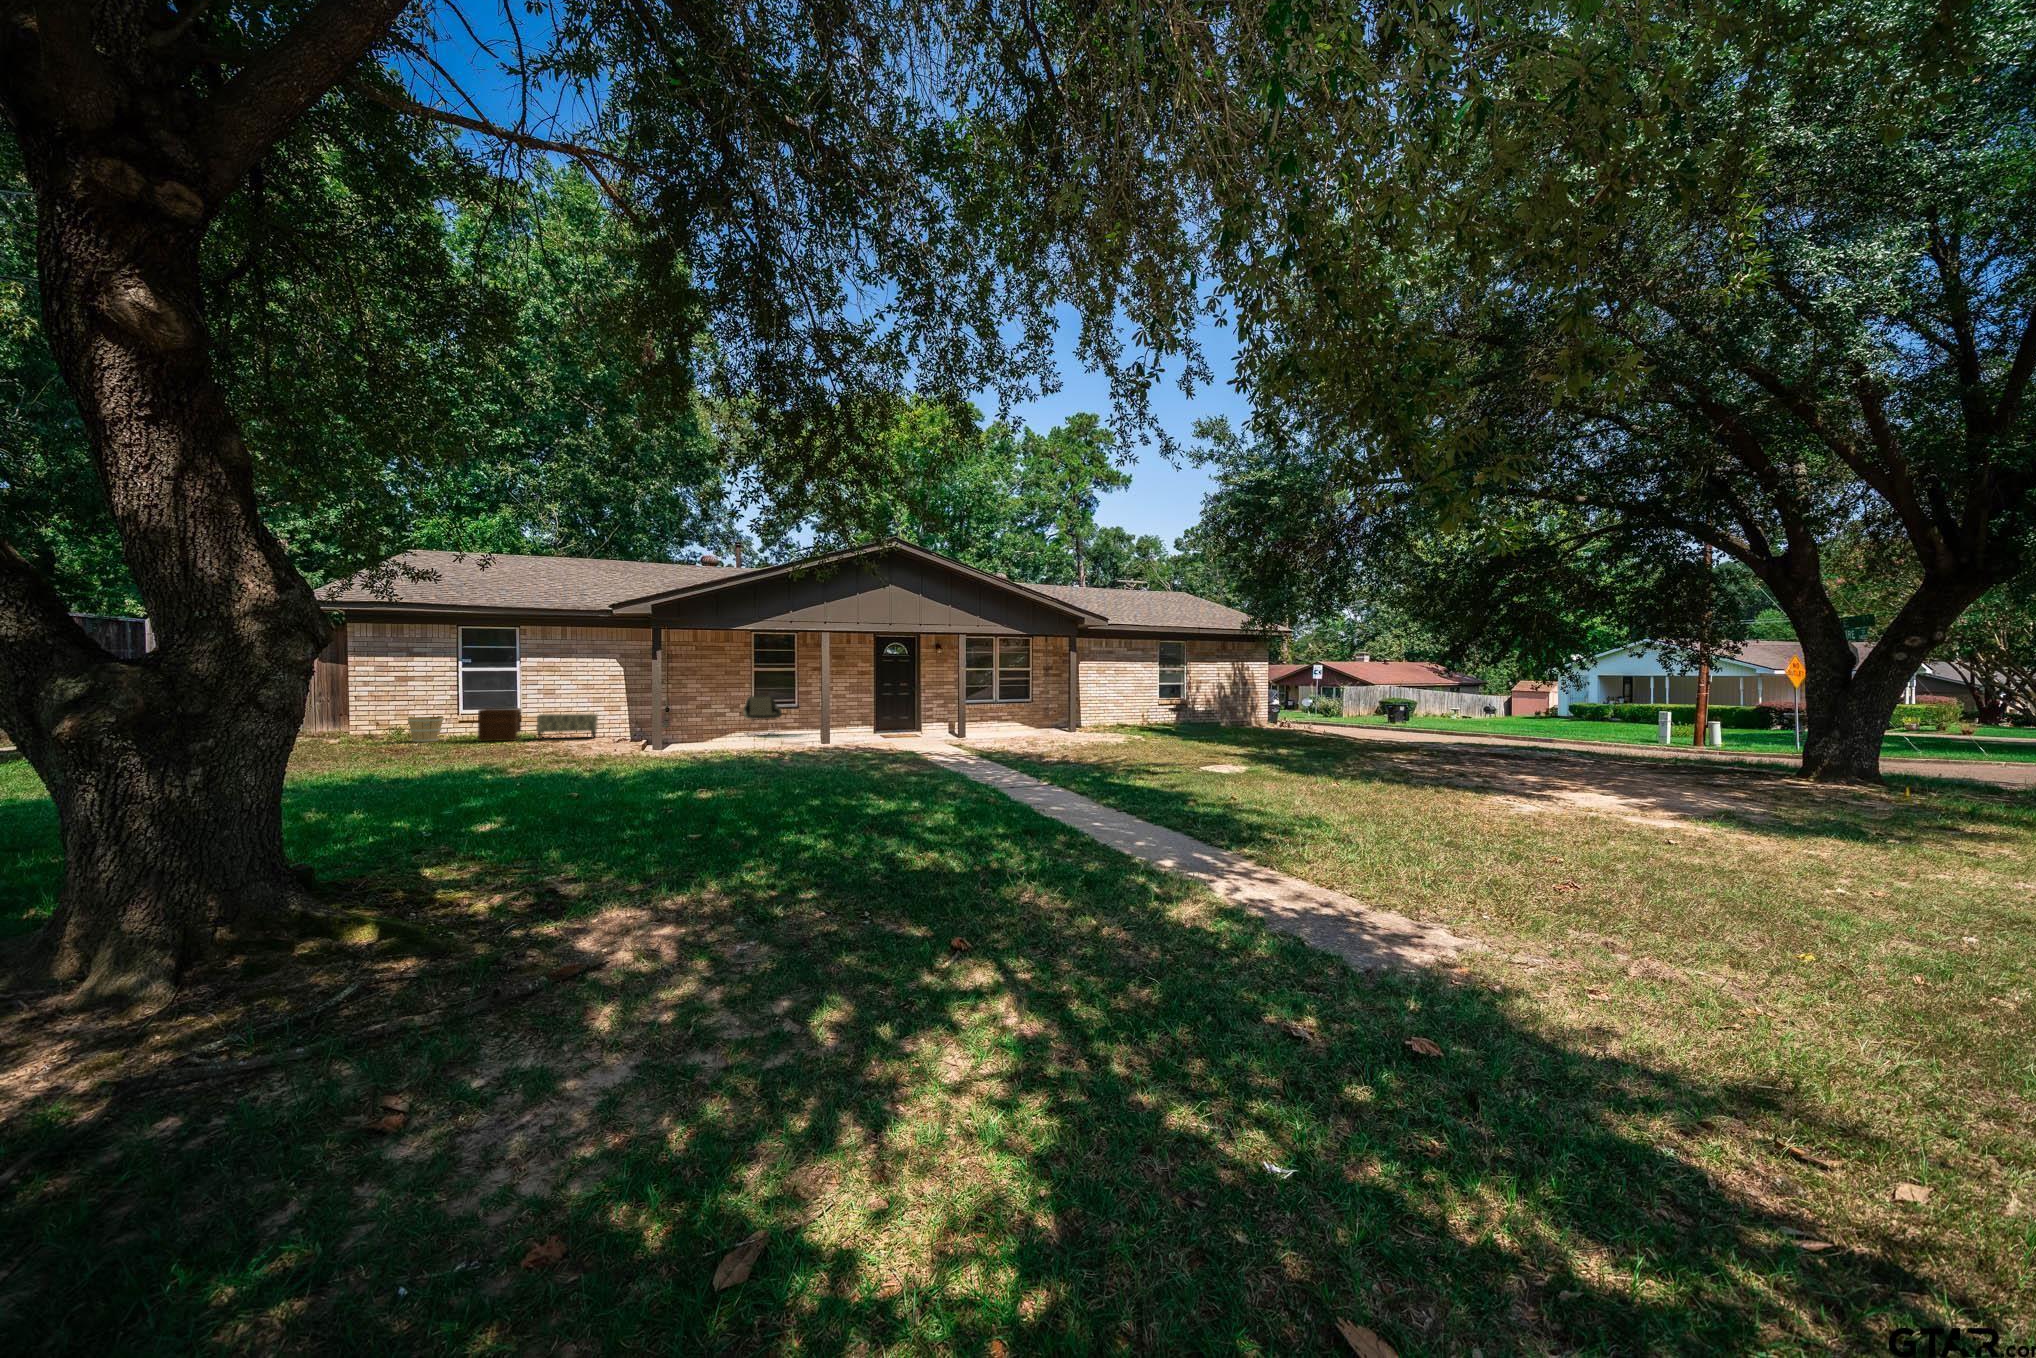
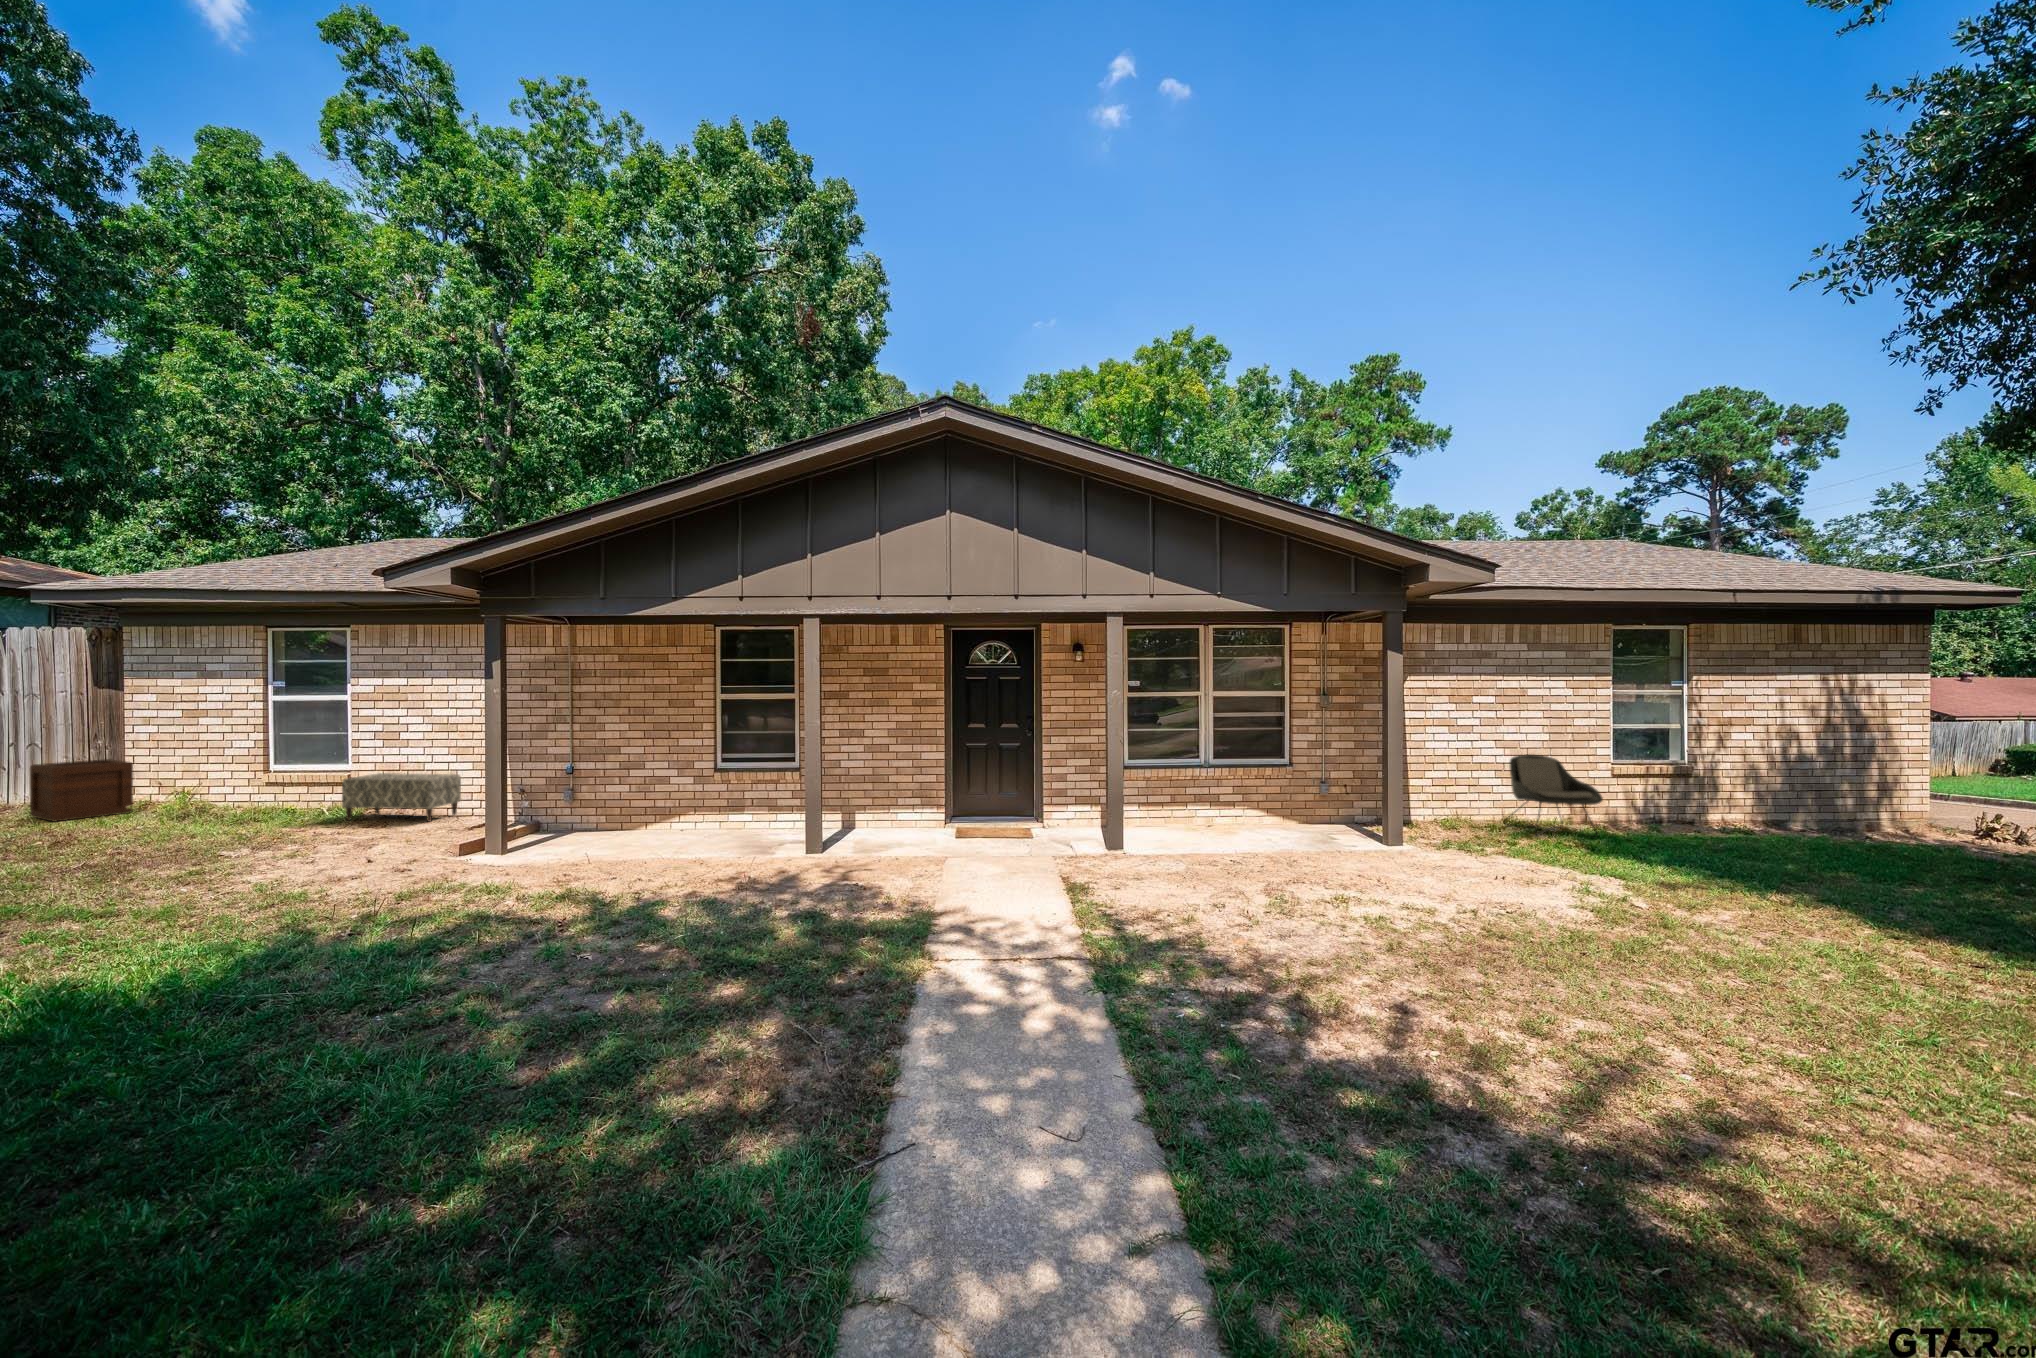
lounge chair: present [743,696,782,735] -> present [1506,754,1603,838]
wooden crate: present [478,708,521,742] -> present [30,759,133,822]
wooden bucket: present [408,716,444,742] -> none [164,774,232,820]

